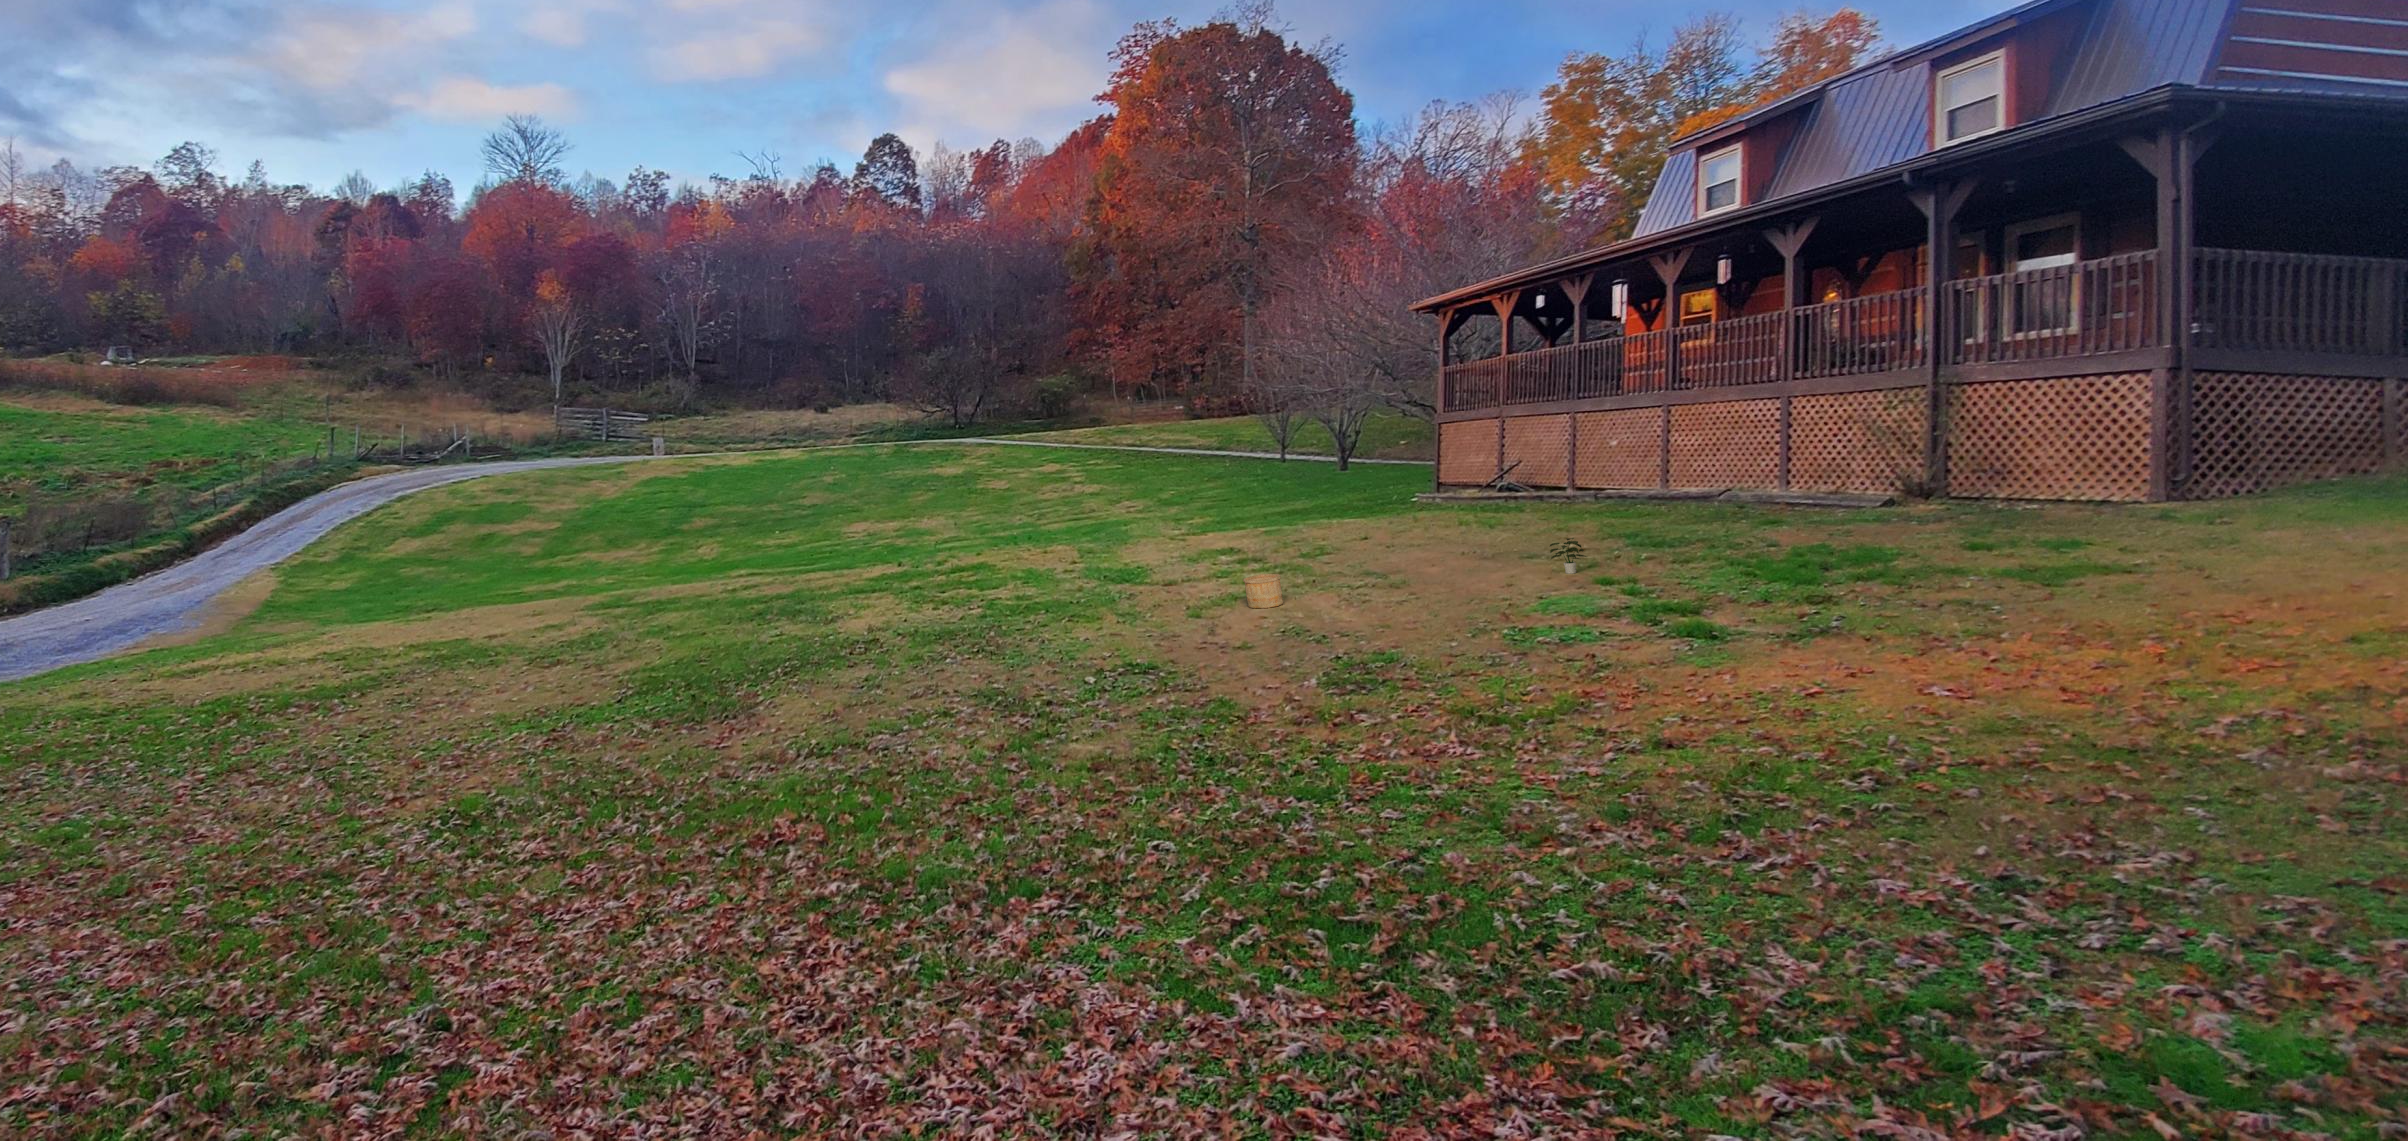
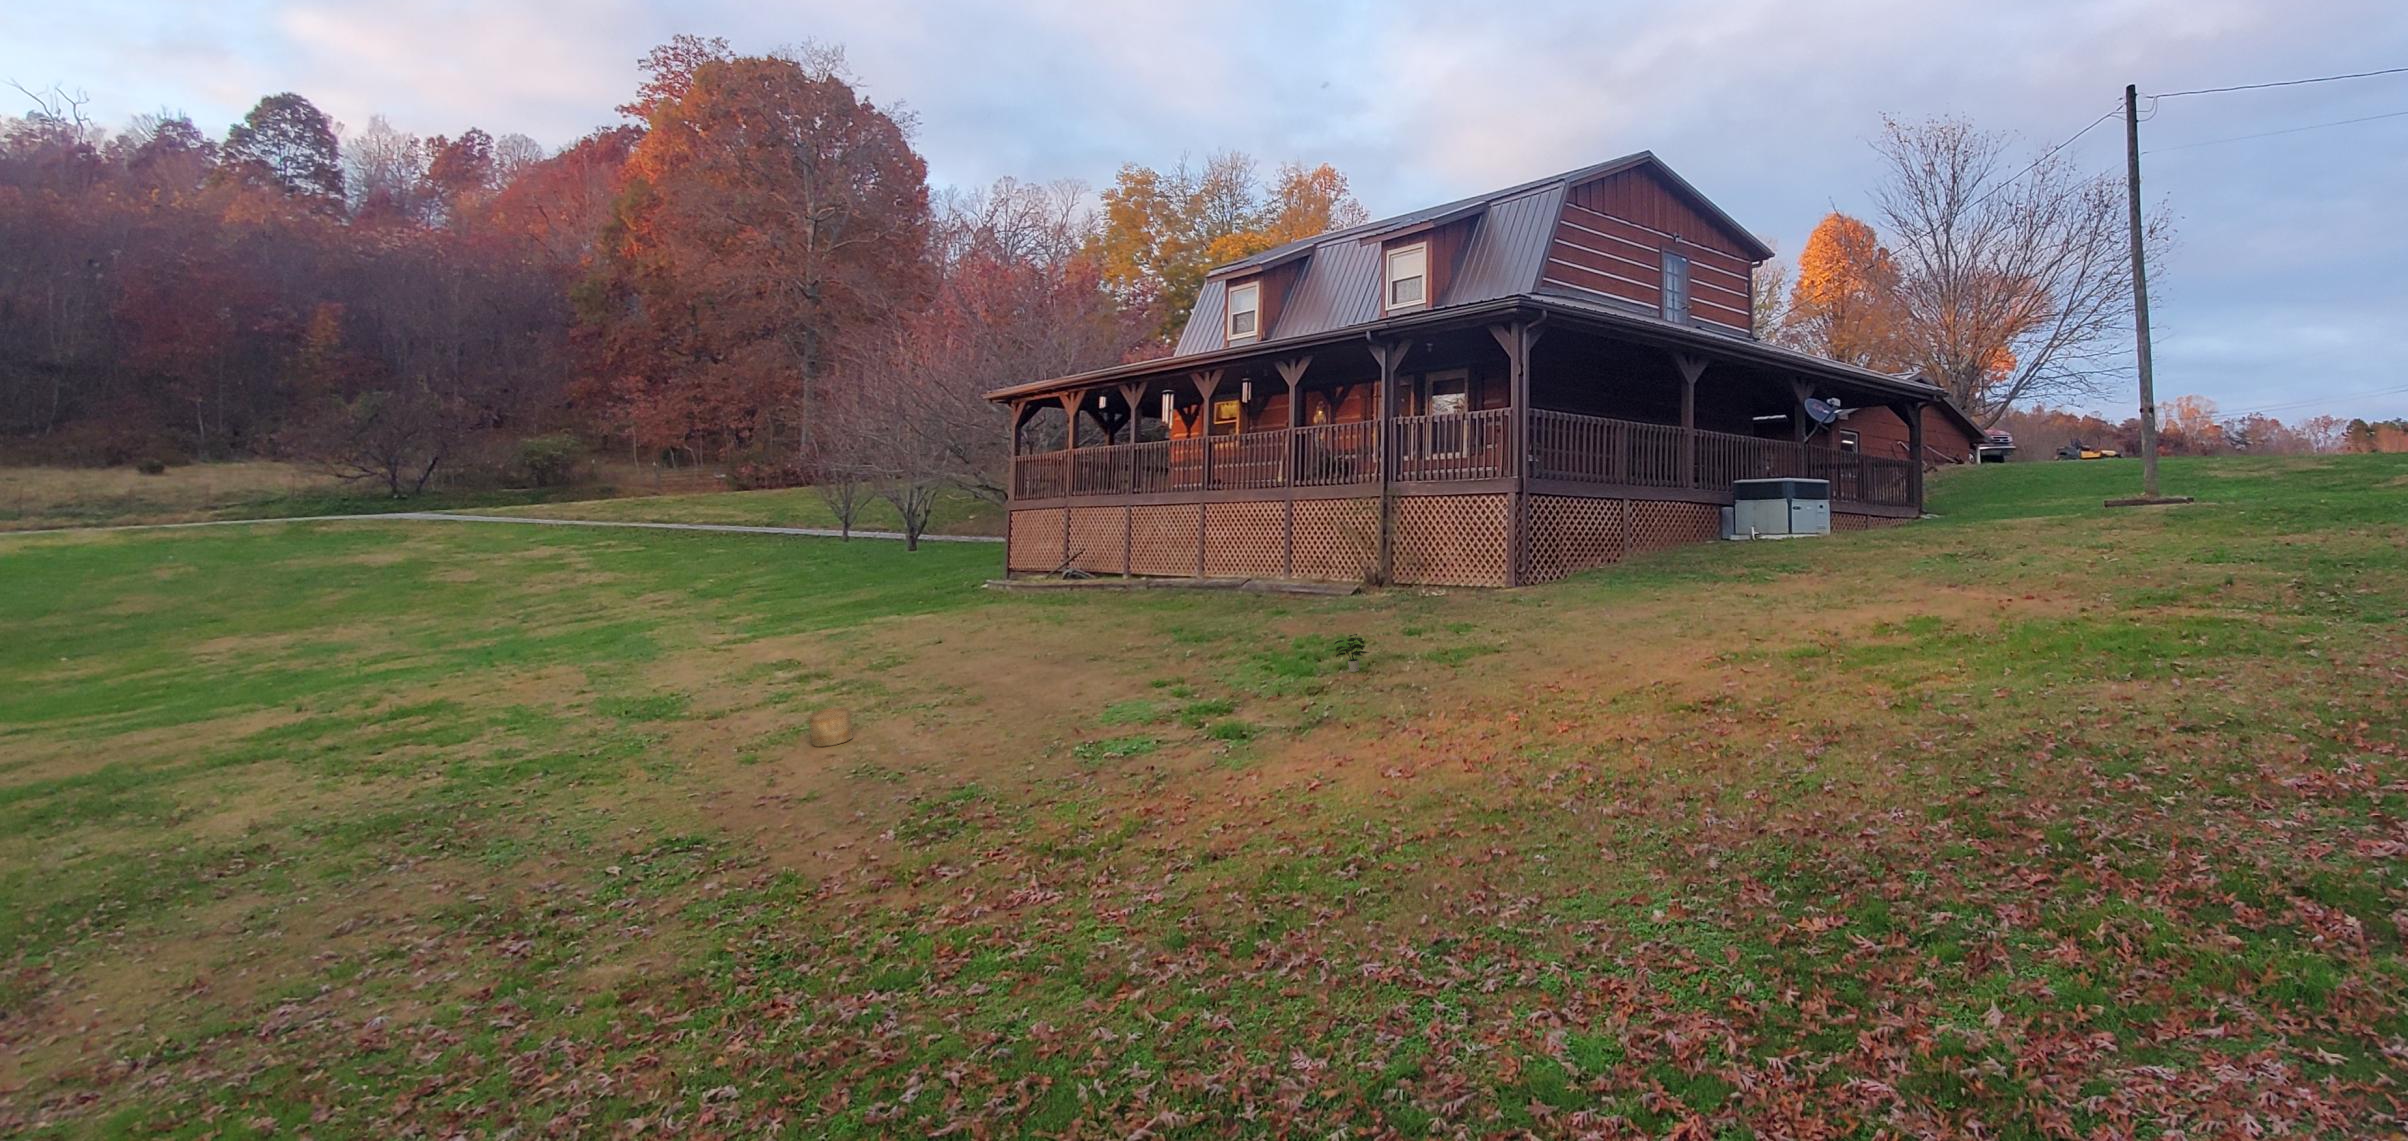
potted plant: present [1550,538,1586,574] -> present [1334,634,1368,672]

